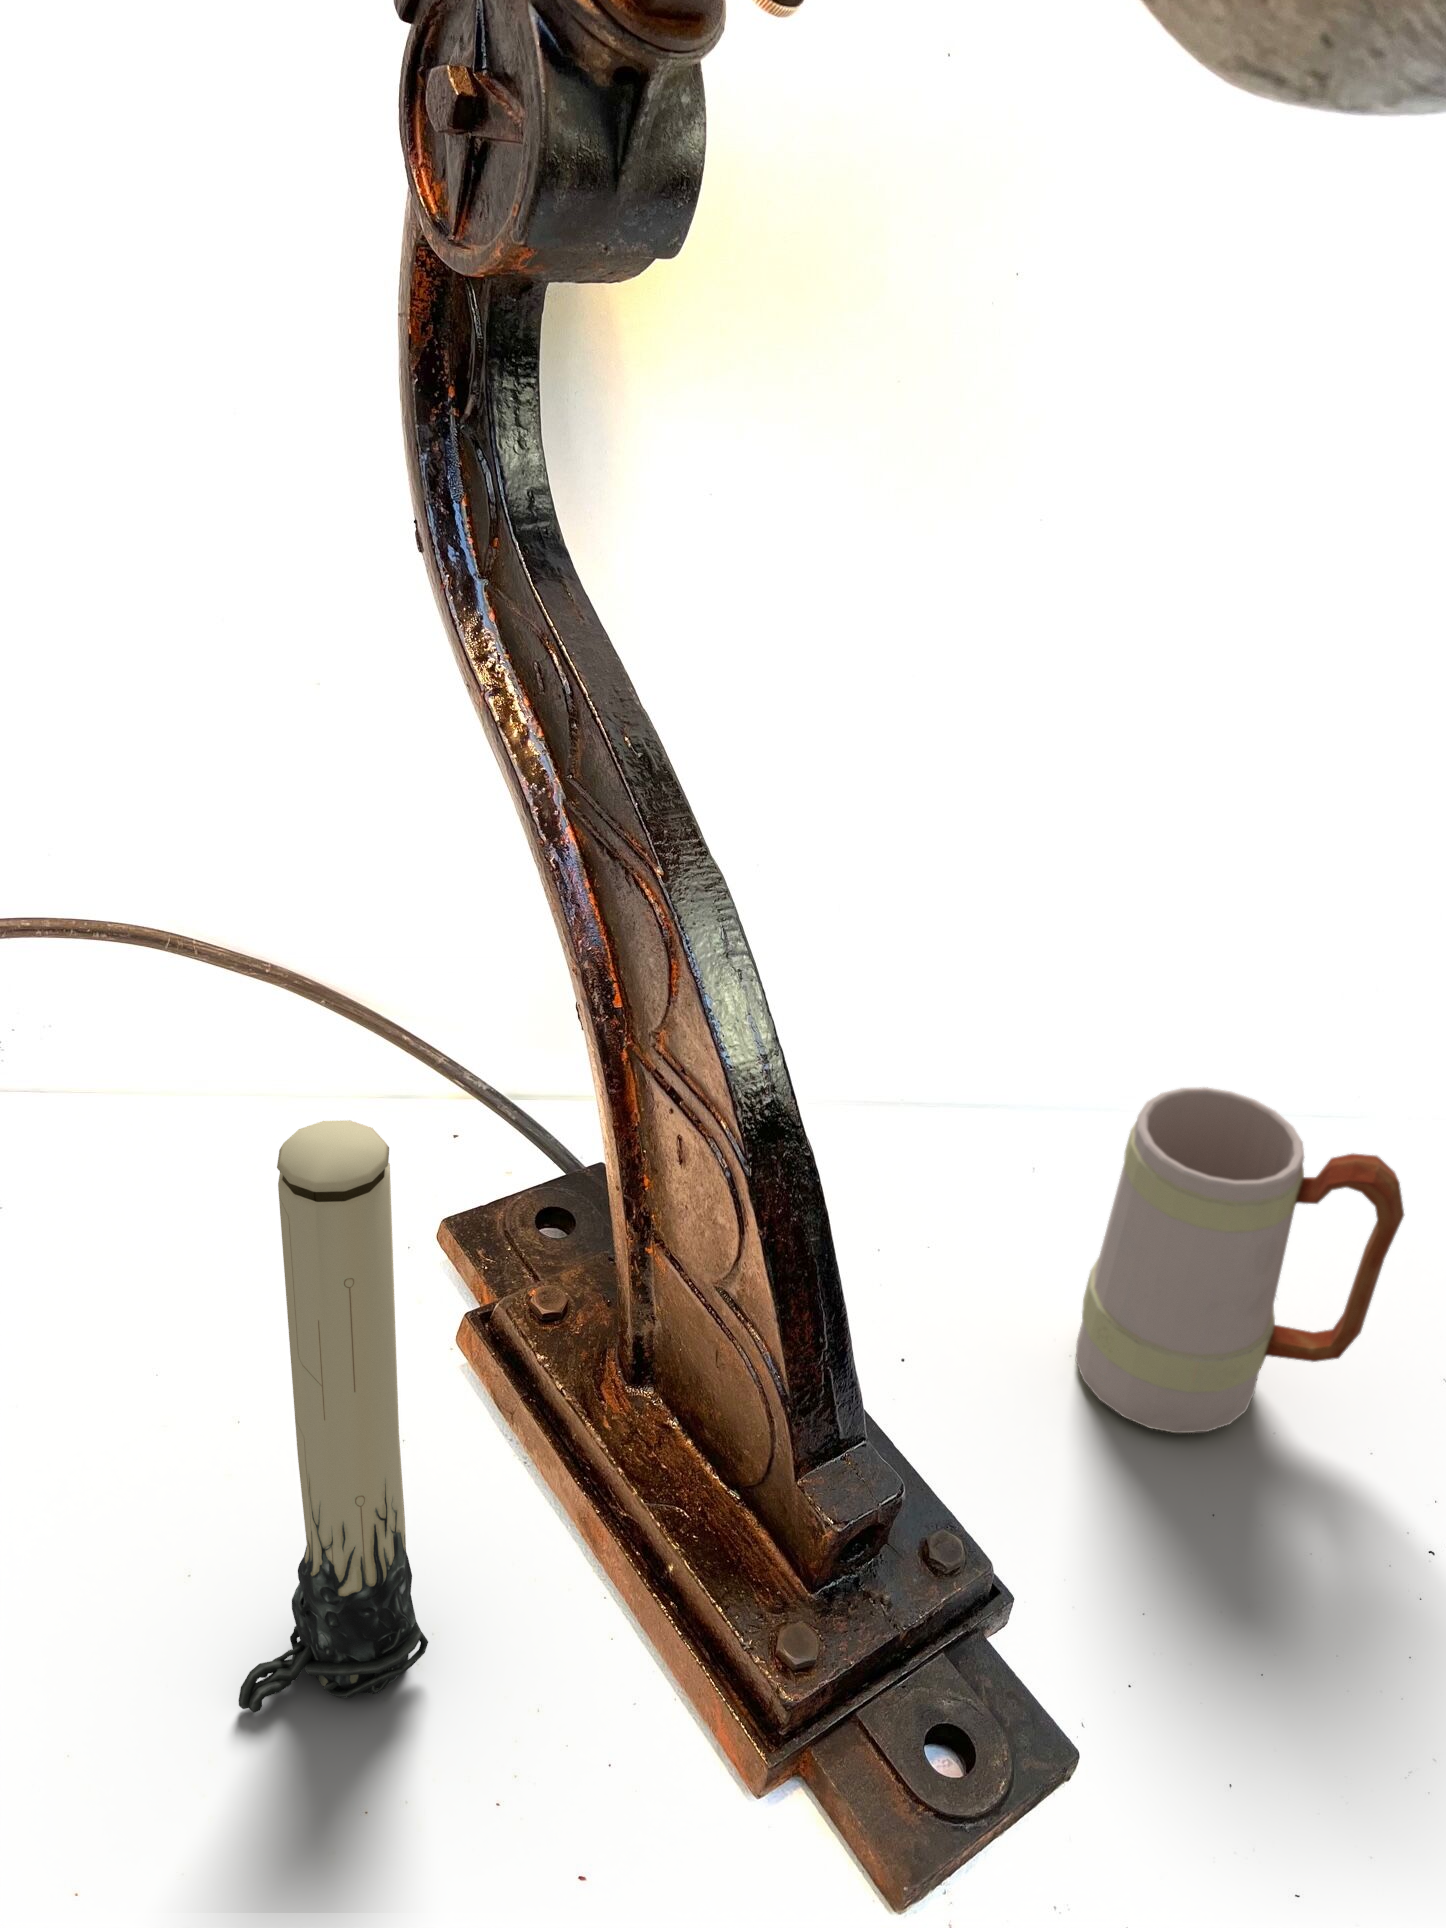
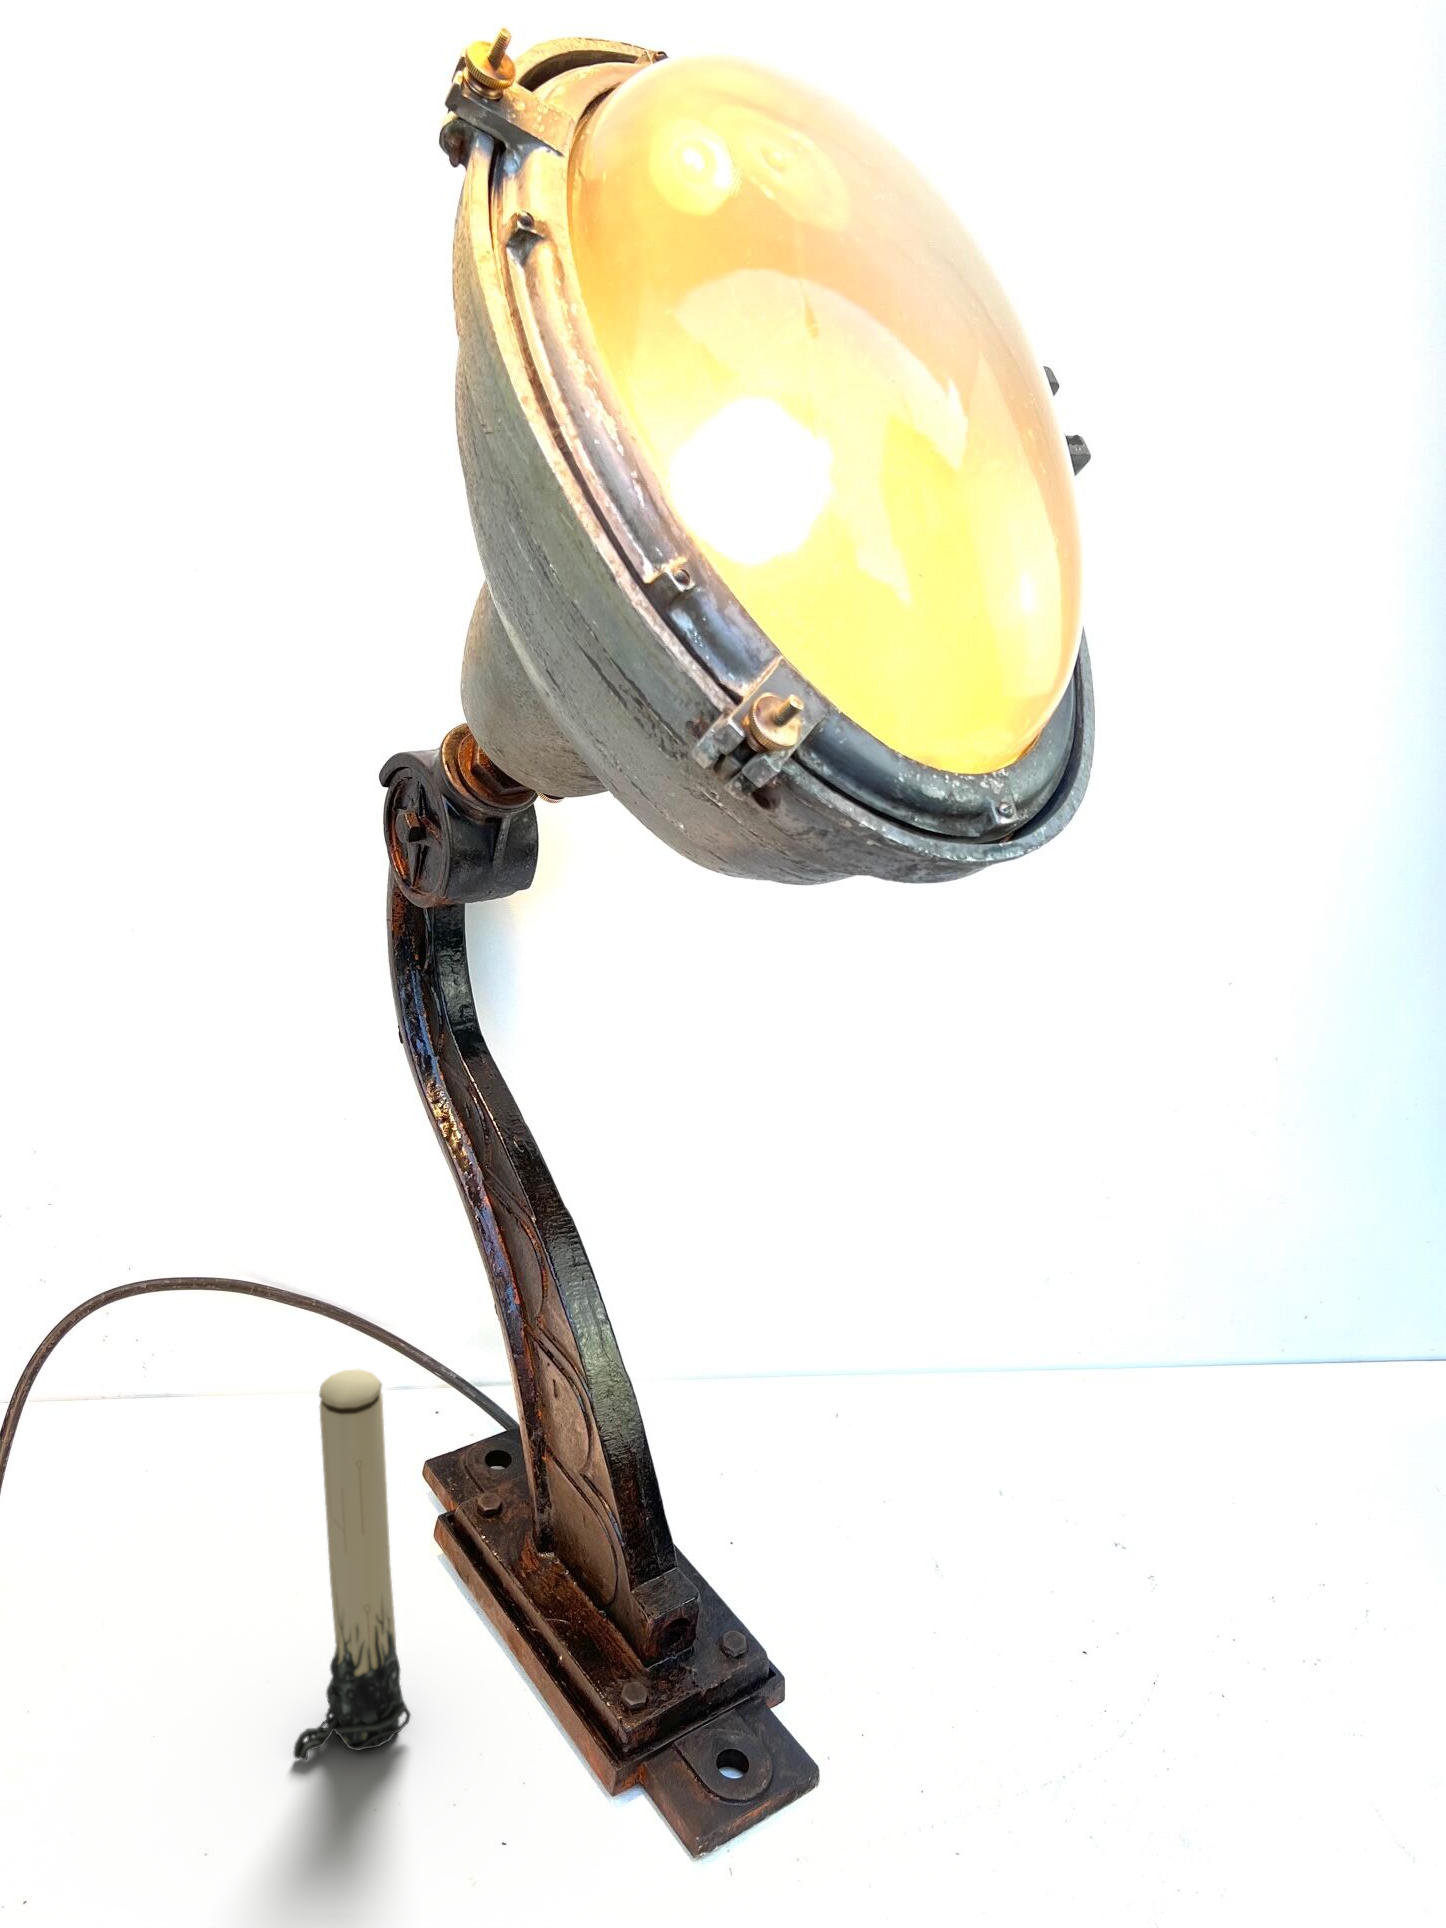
mug: present [1076,1087,1404,1433] -> none [841,1345,1028,1581]

